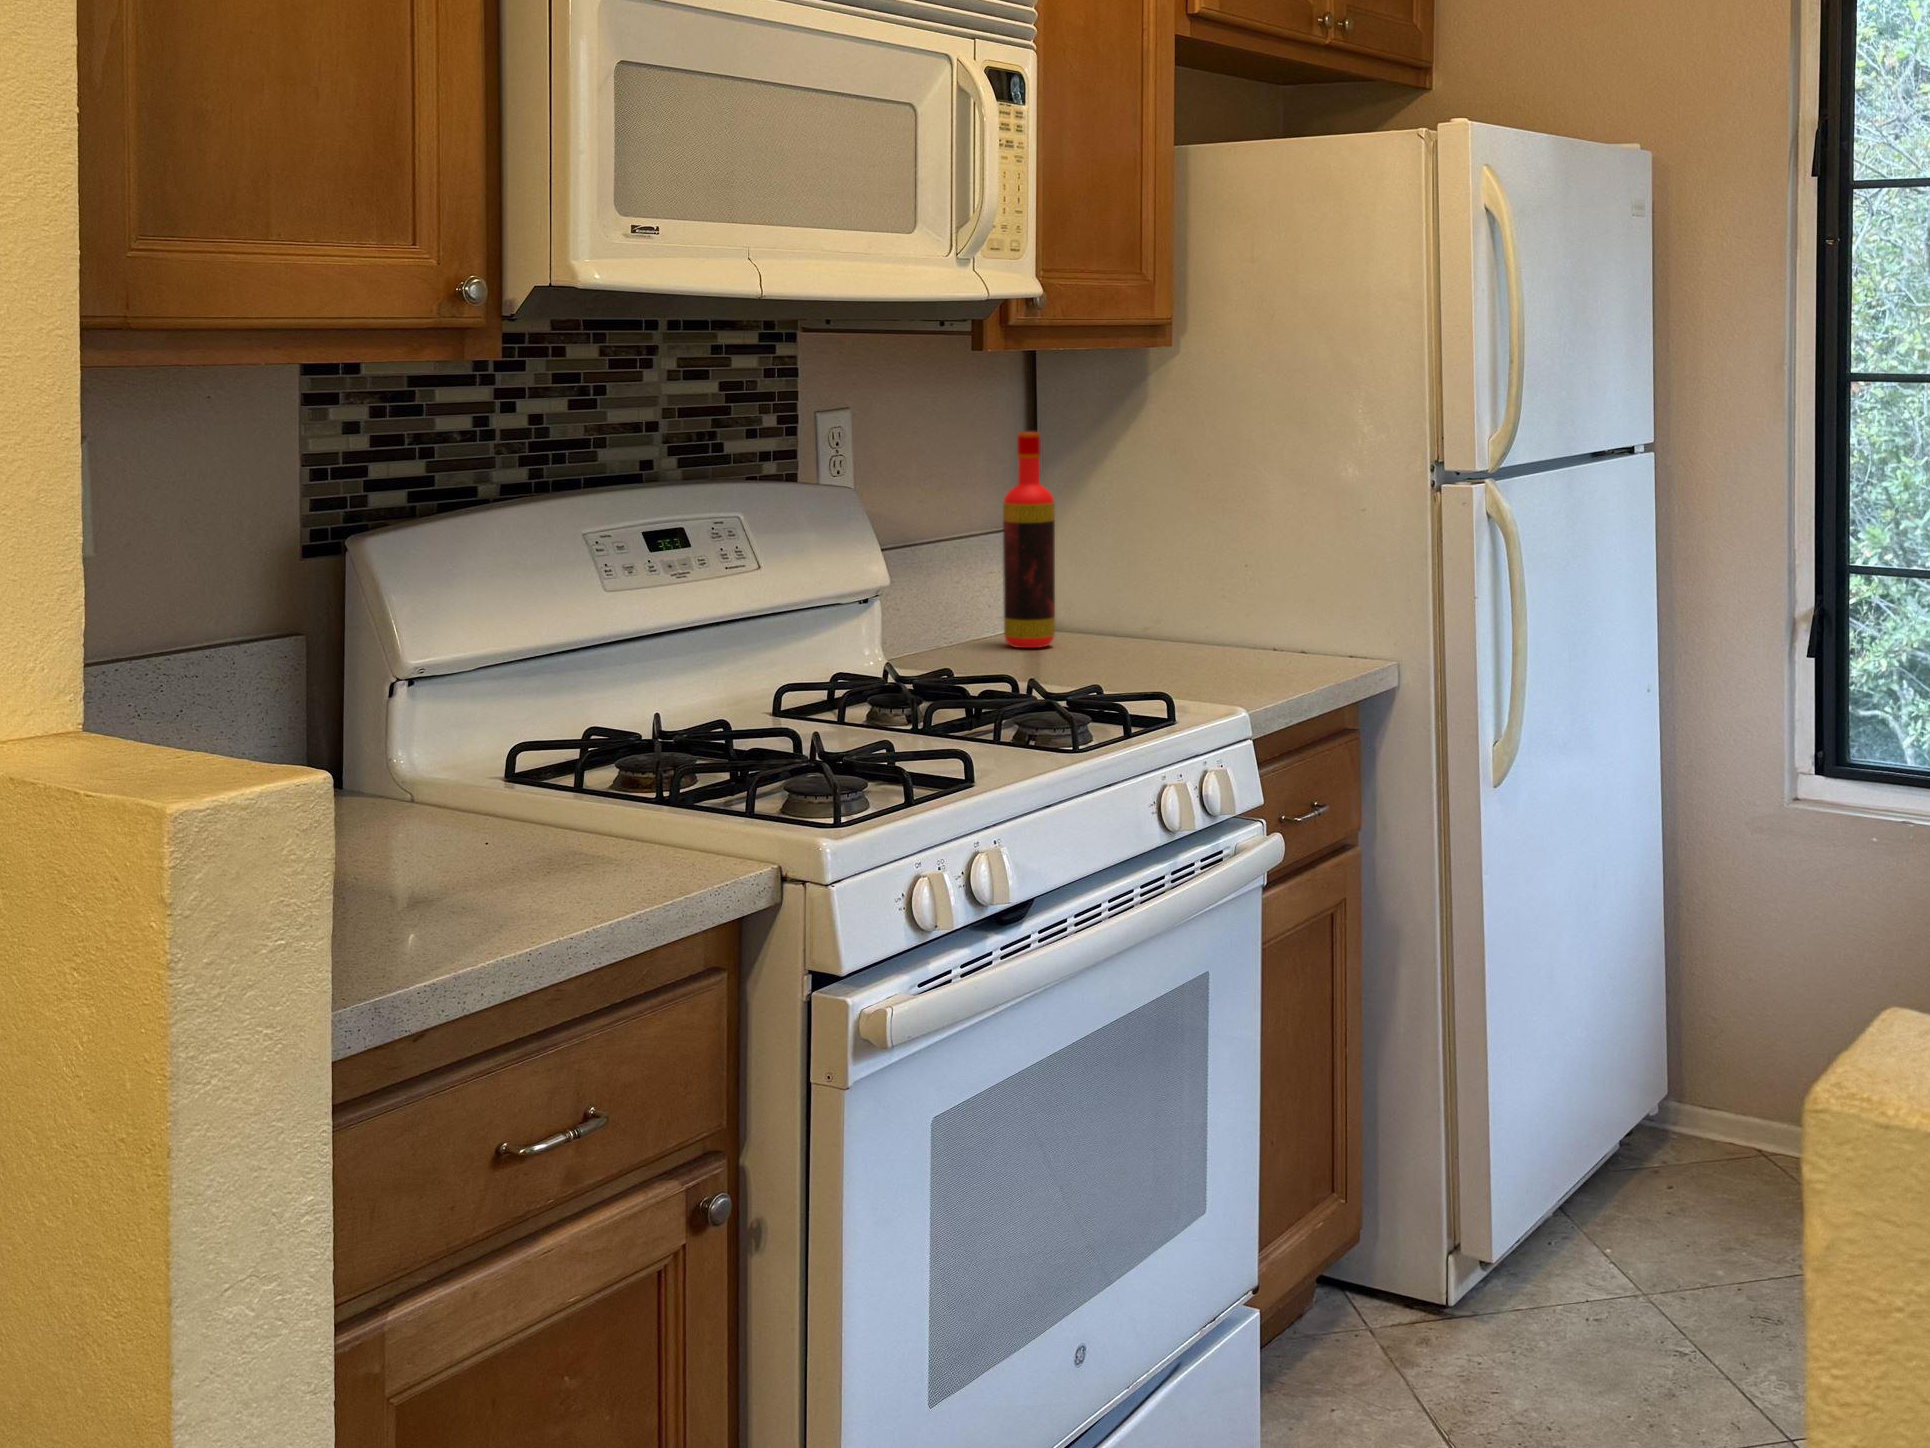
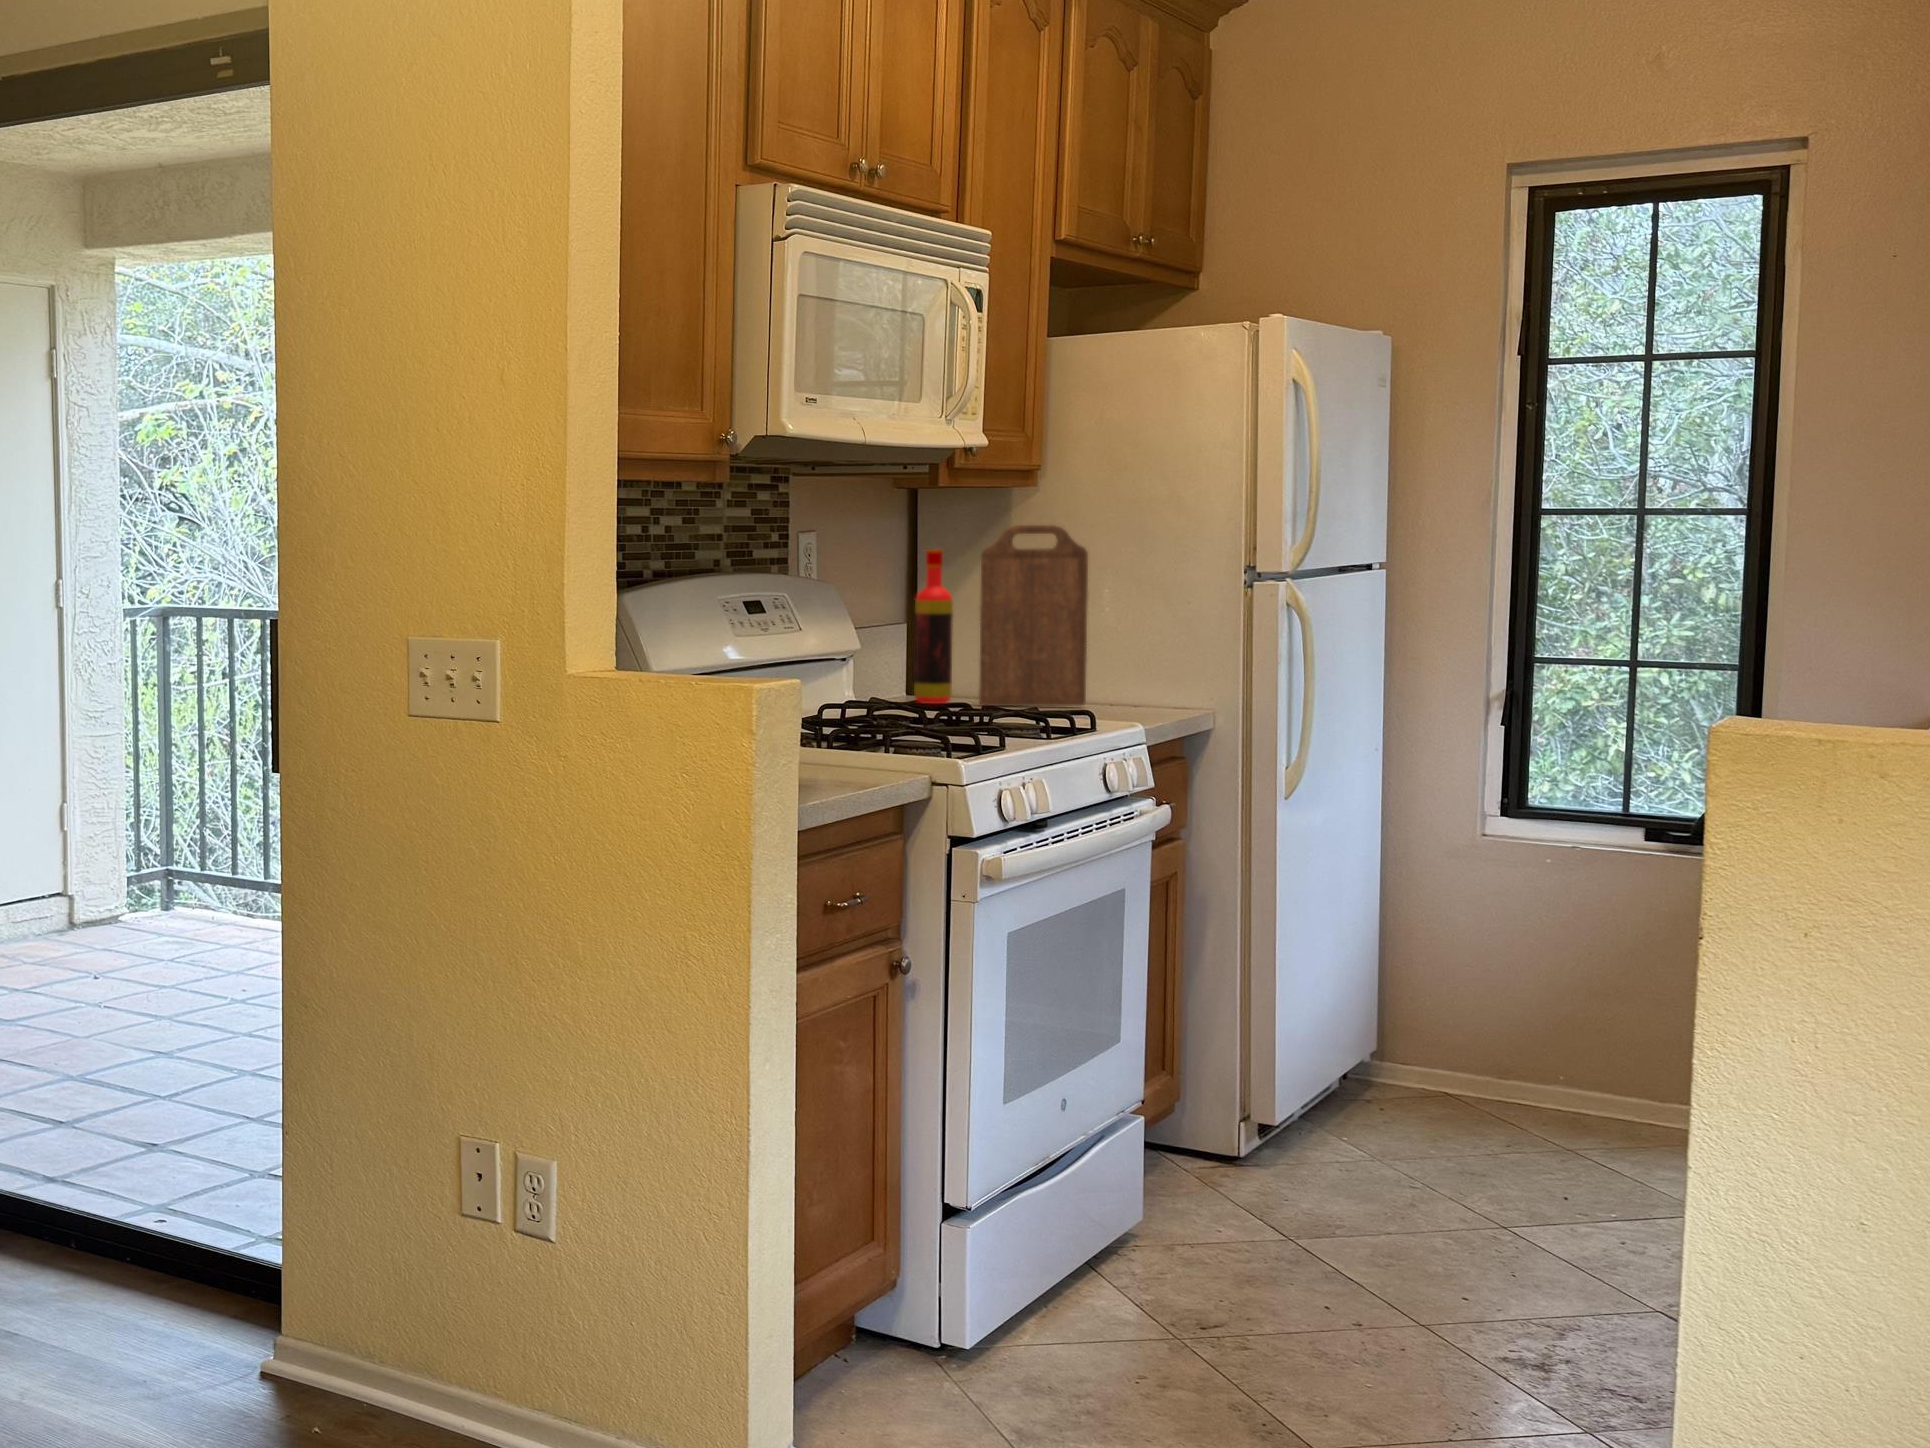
cutting board: none [1091,400,1237,650] -> present [979,525,1088,706]

